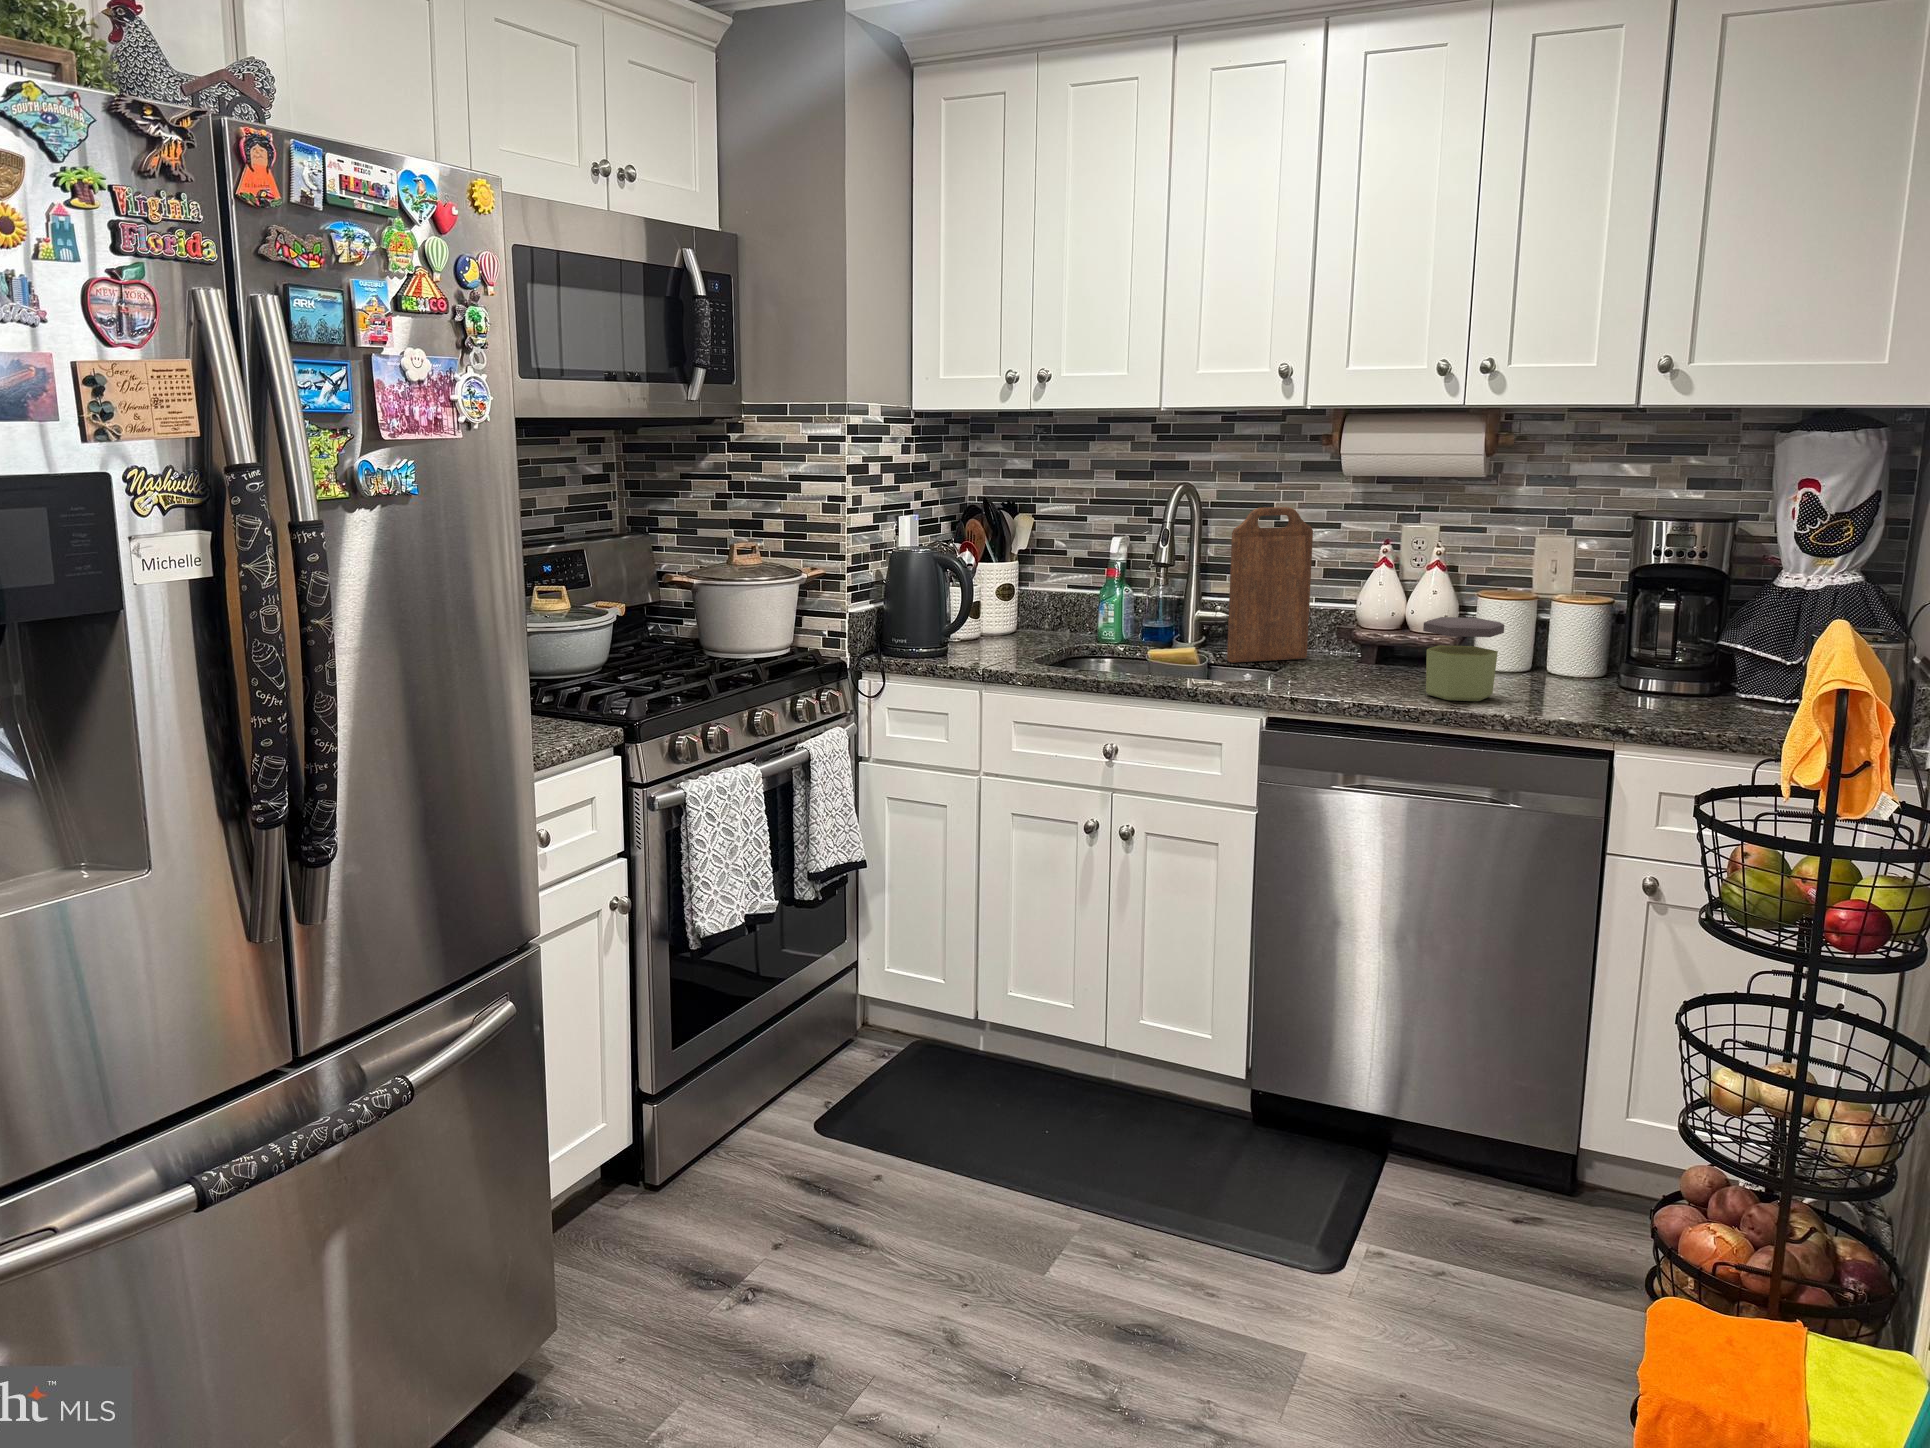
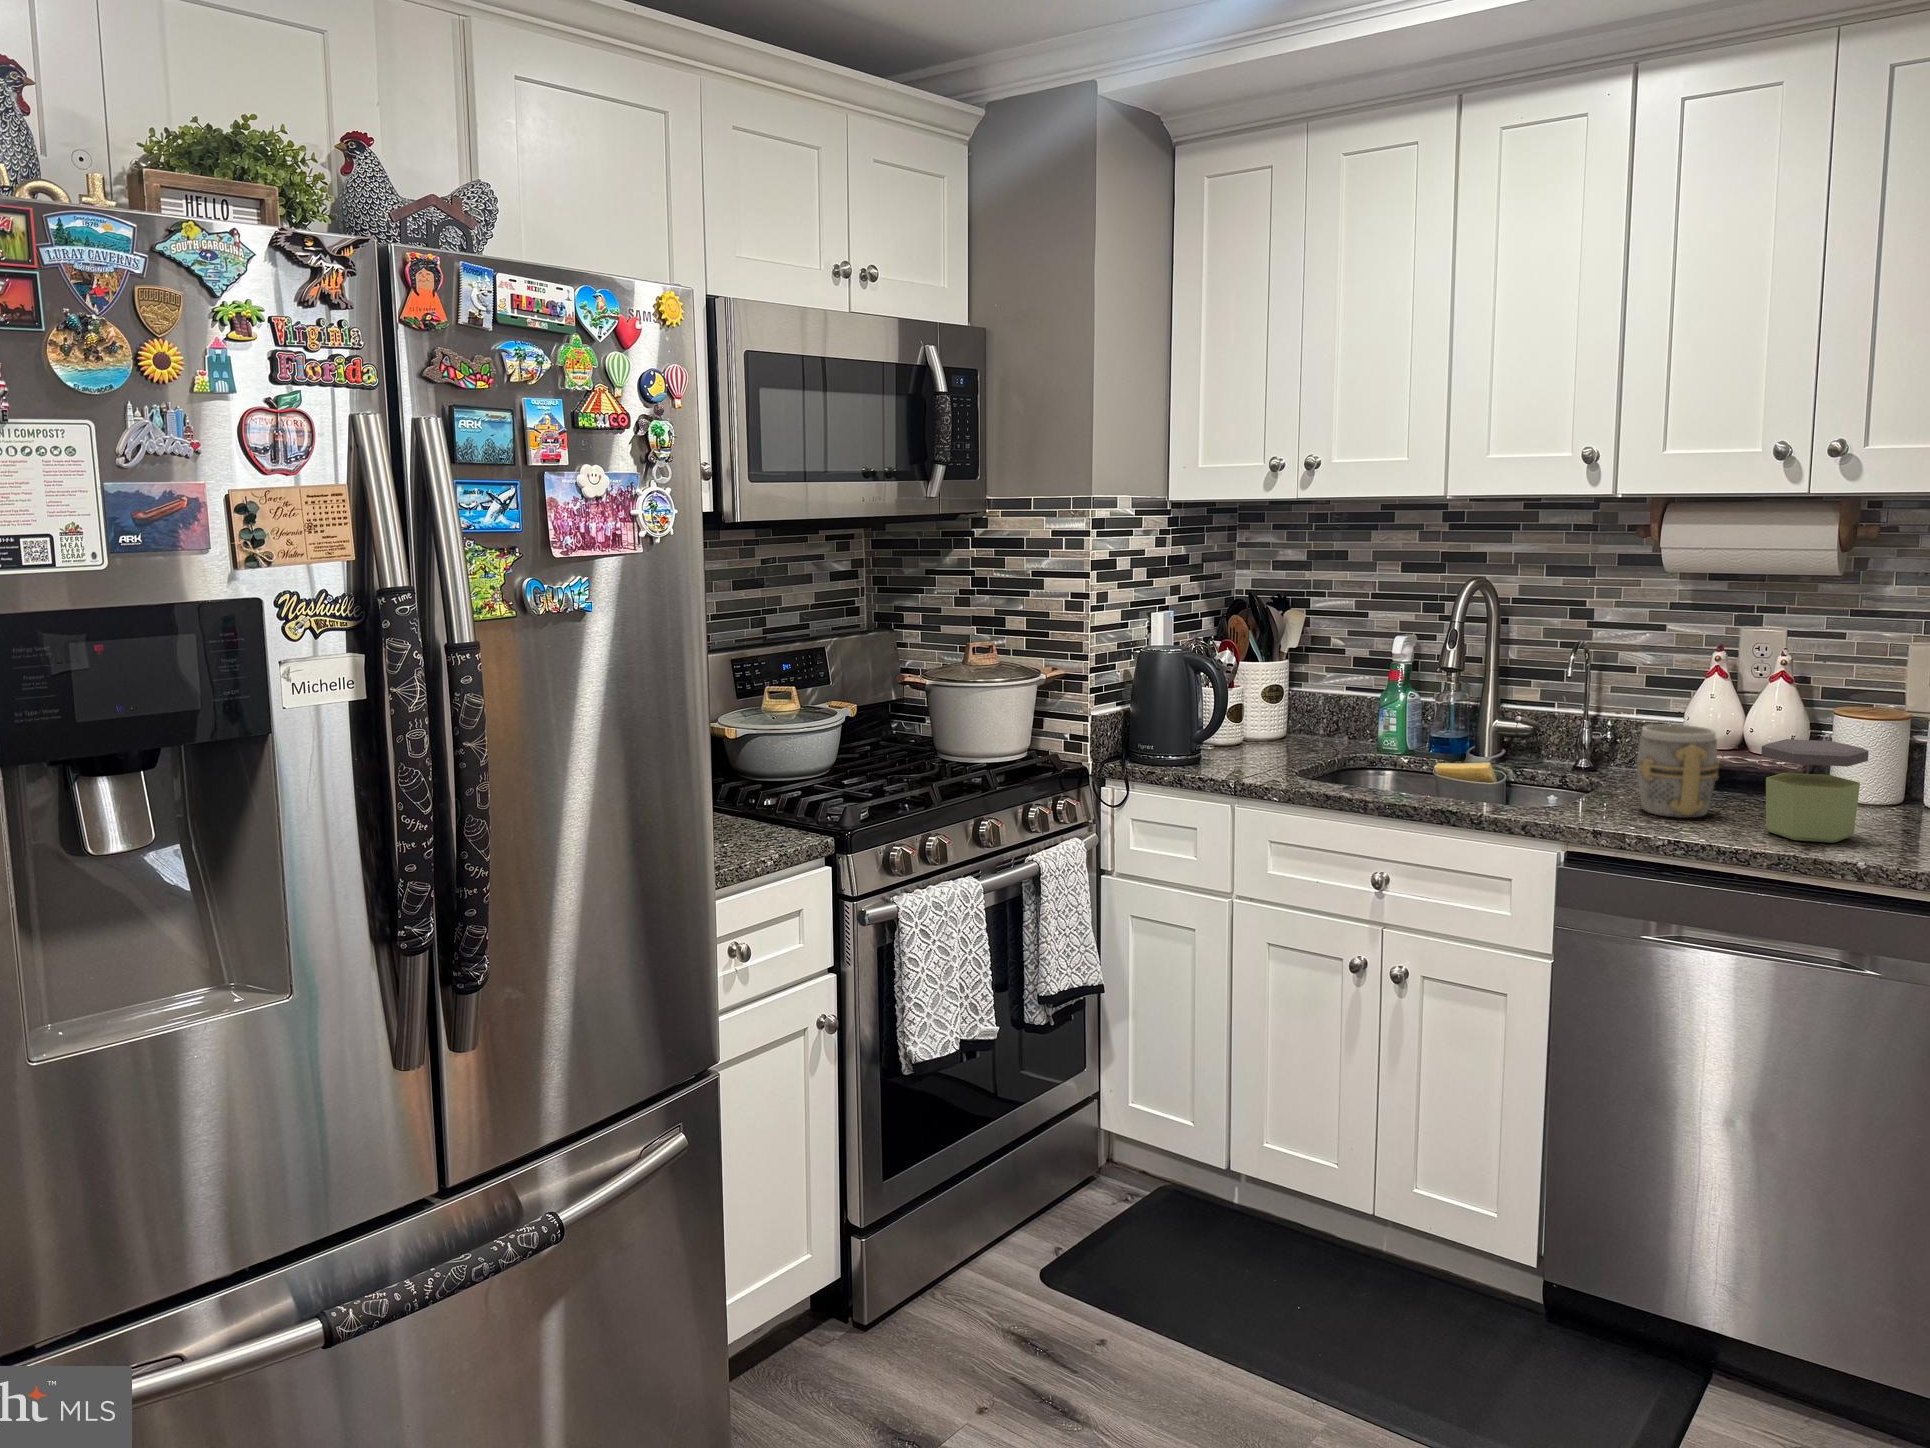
cutting board: present [1227,507,1313,663] -> none [1524,605,1631,782]
mug: none [1323,608,1389,686] -> present [1637,724,1720,818]

